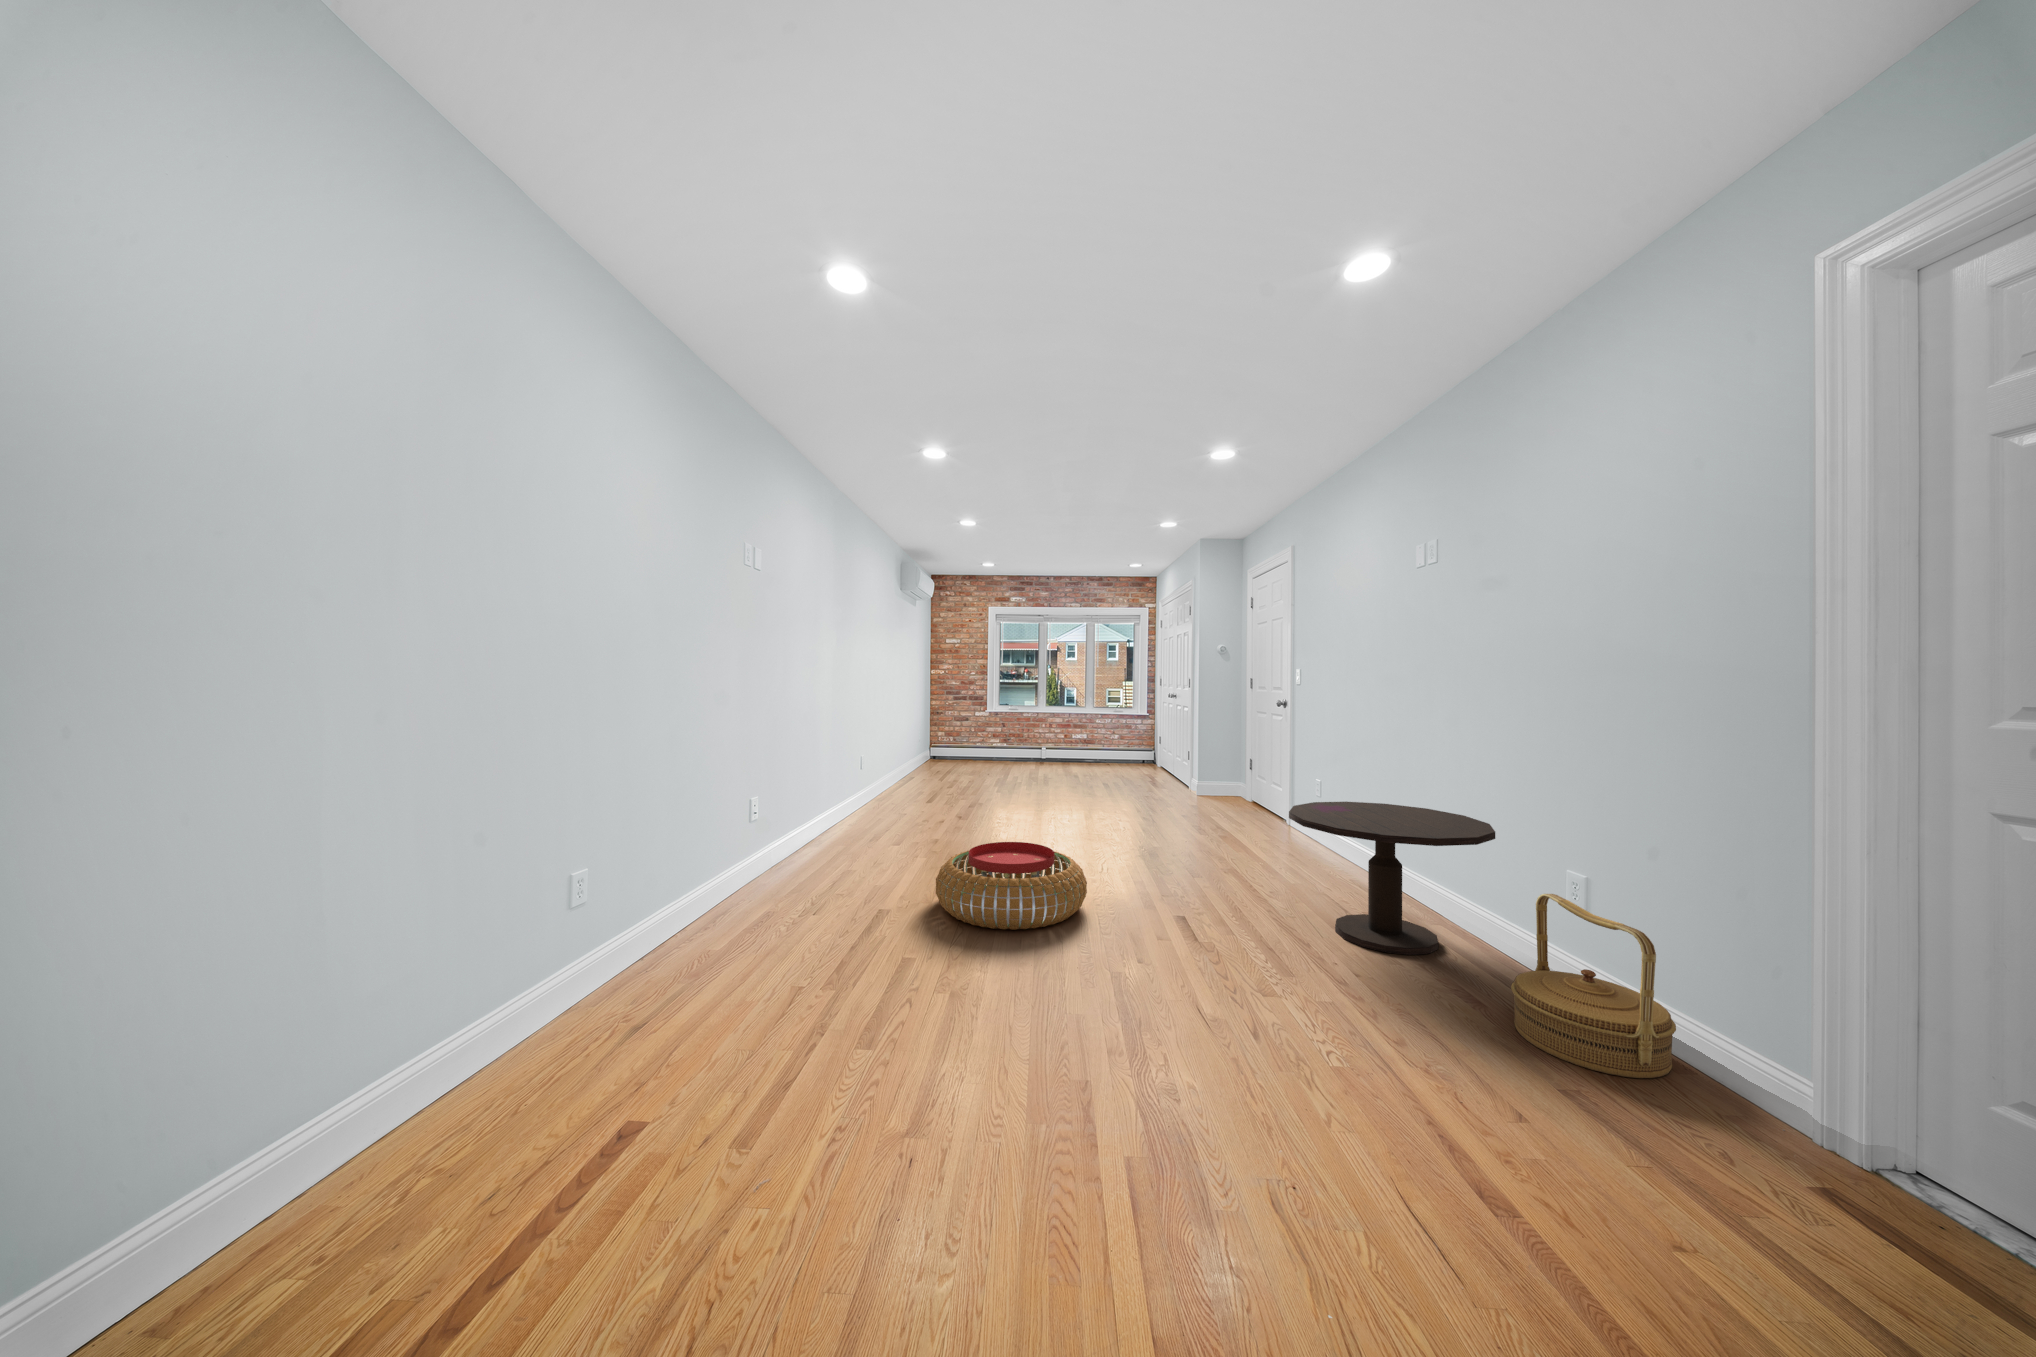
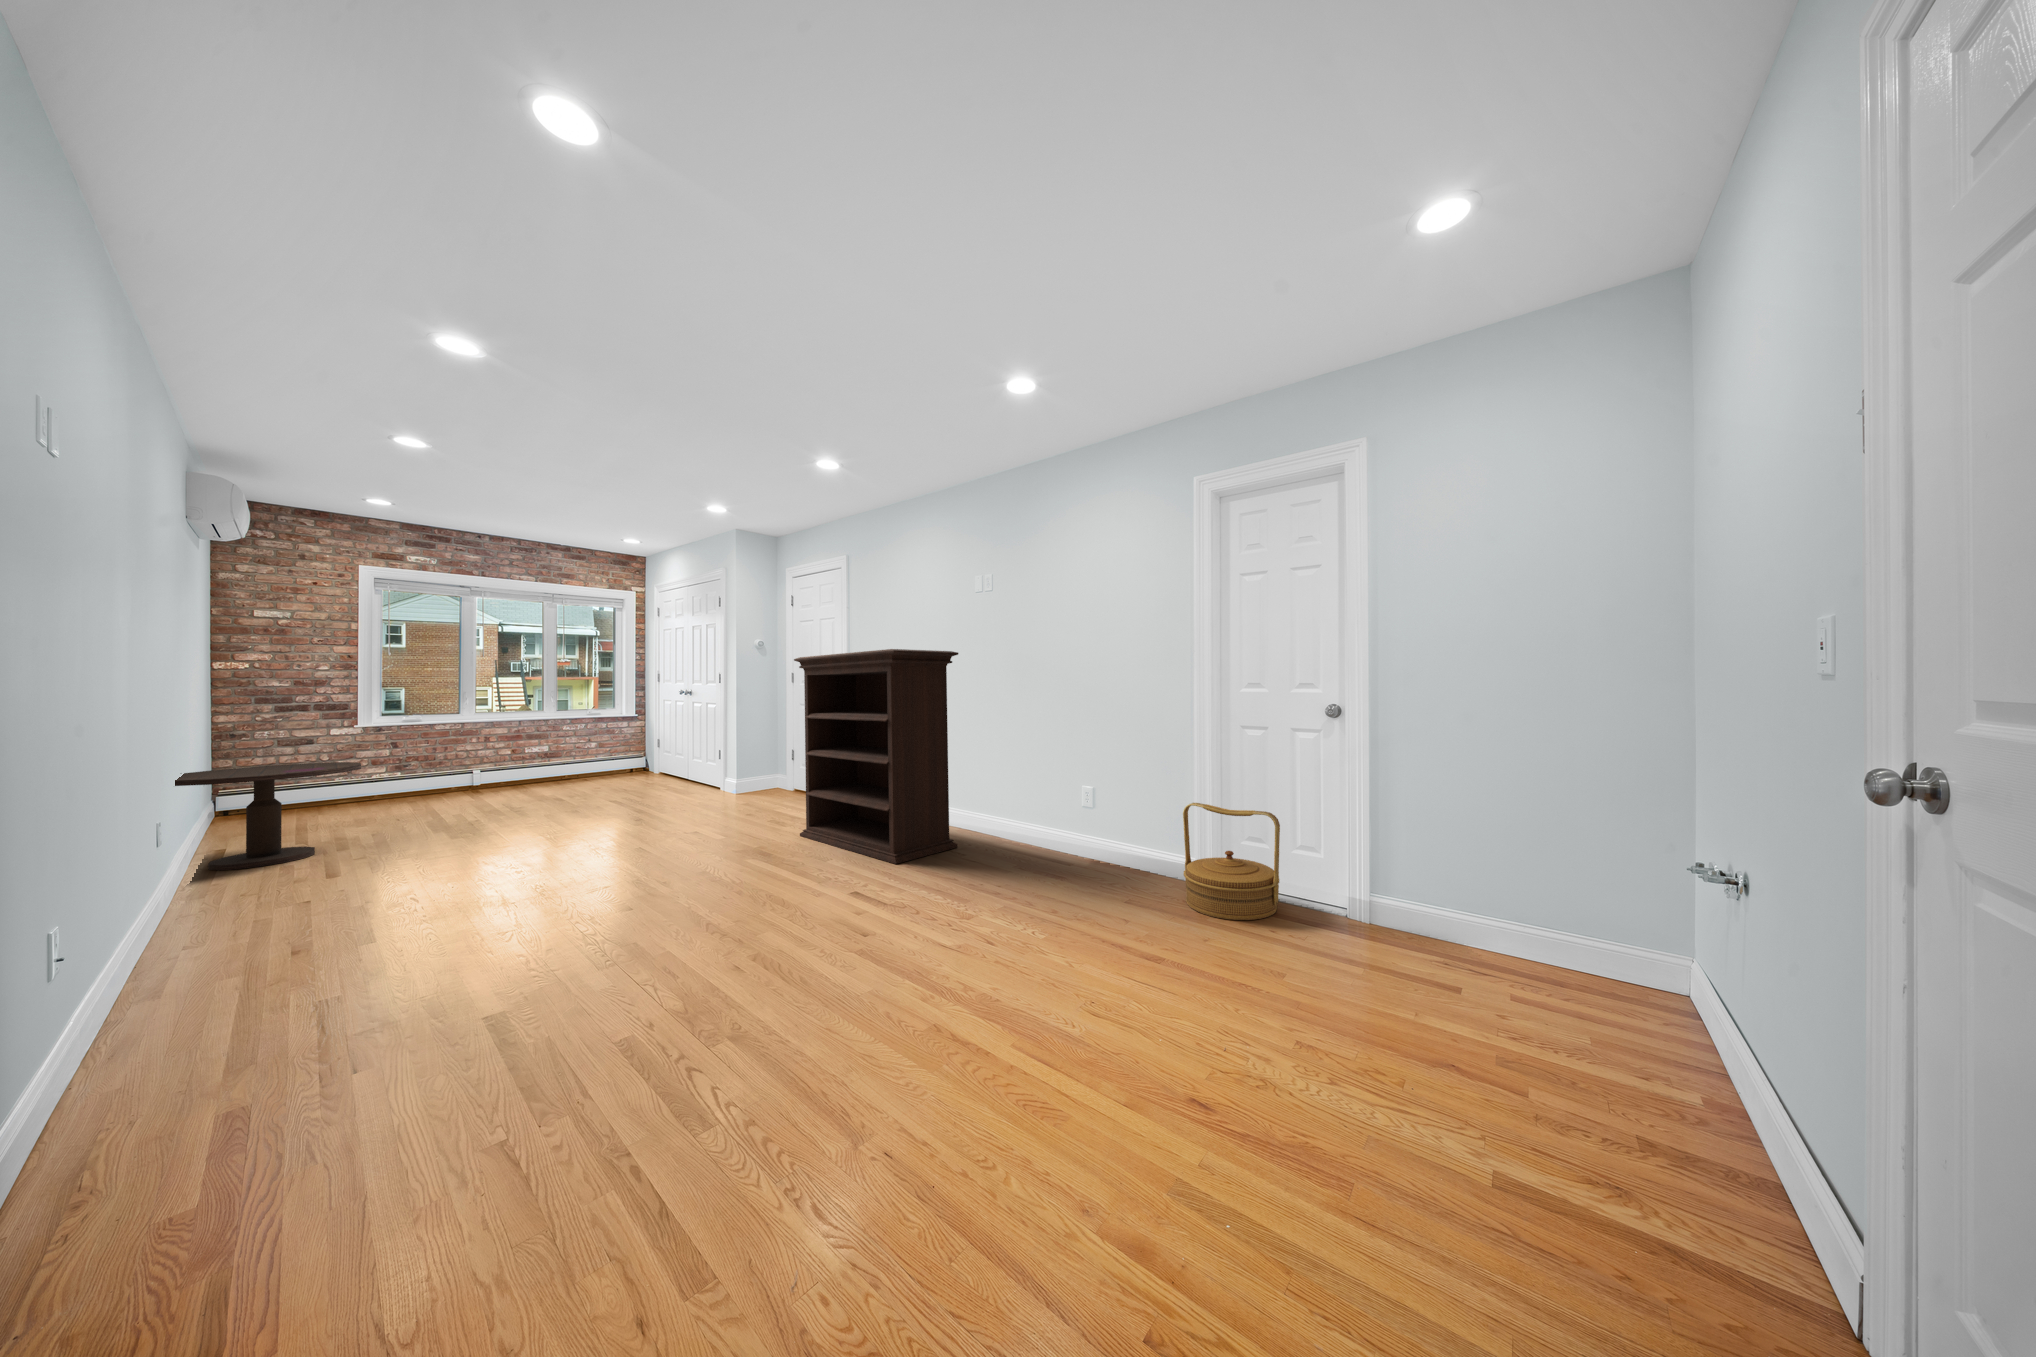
bookshelf: none [1200,674,1332,883] -> present [794,649,958,864]
side table: present [1289,802,1495,955] -> present [175,762,361,870]
pouf: present [936,842,1087,930] -> none [517,880,784,1035]

